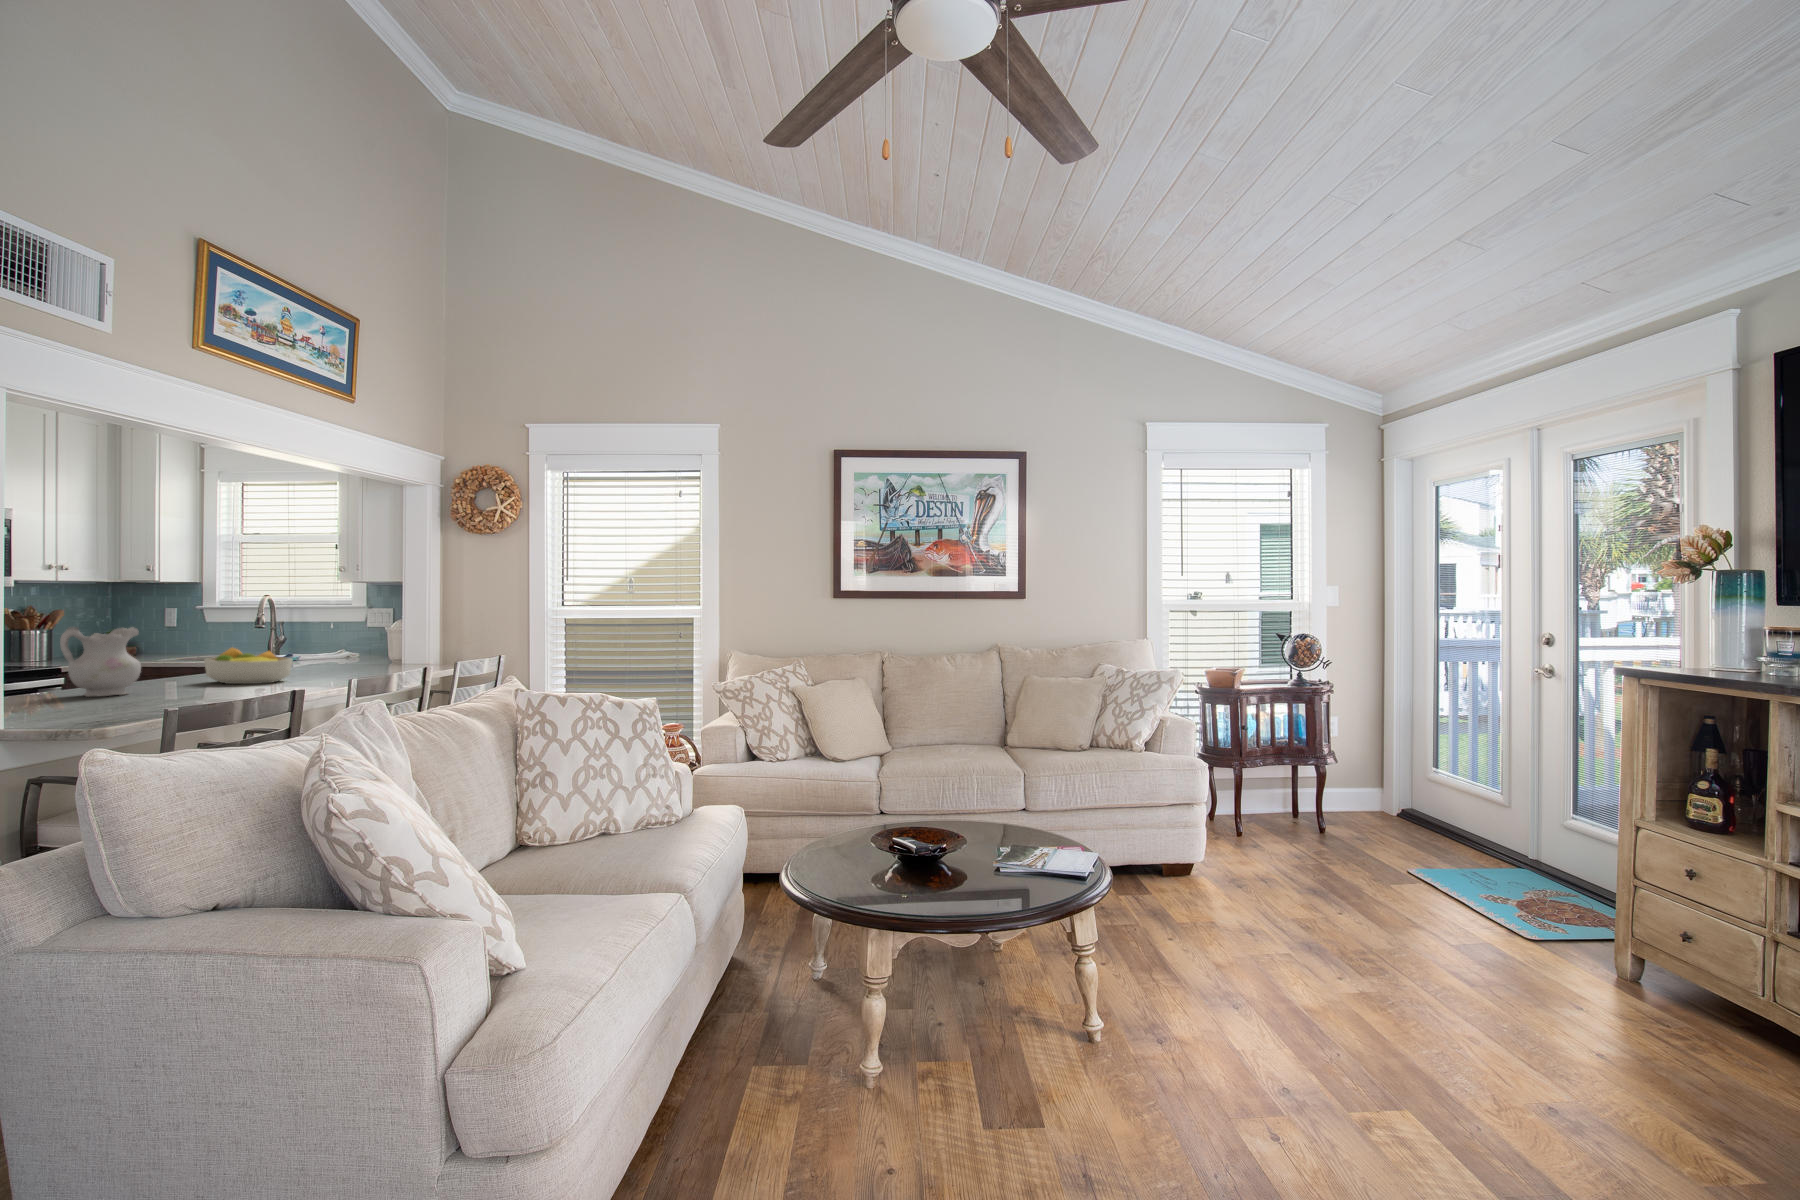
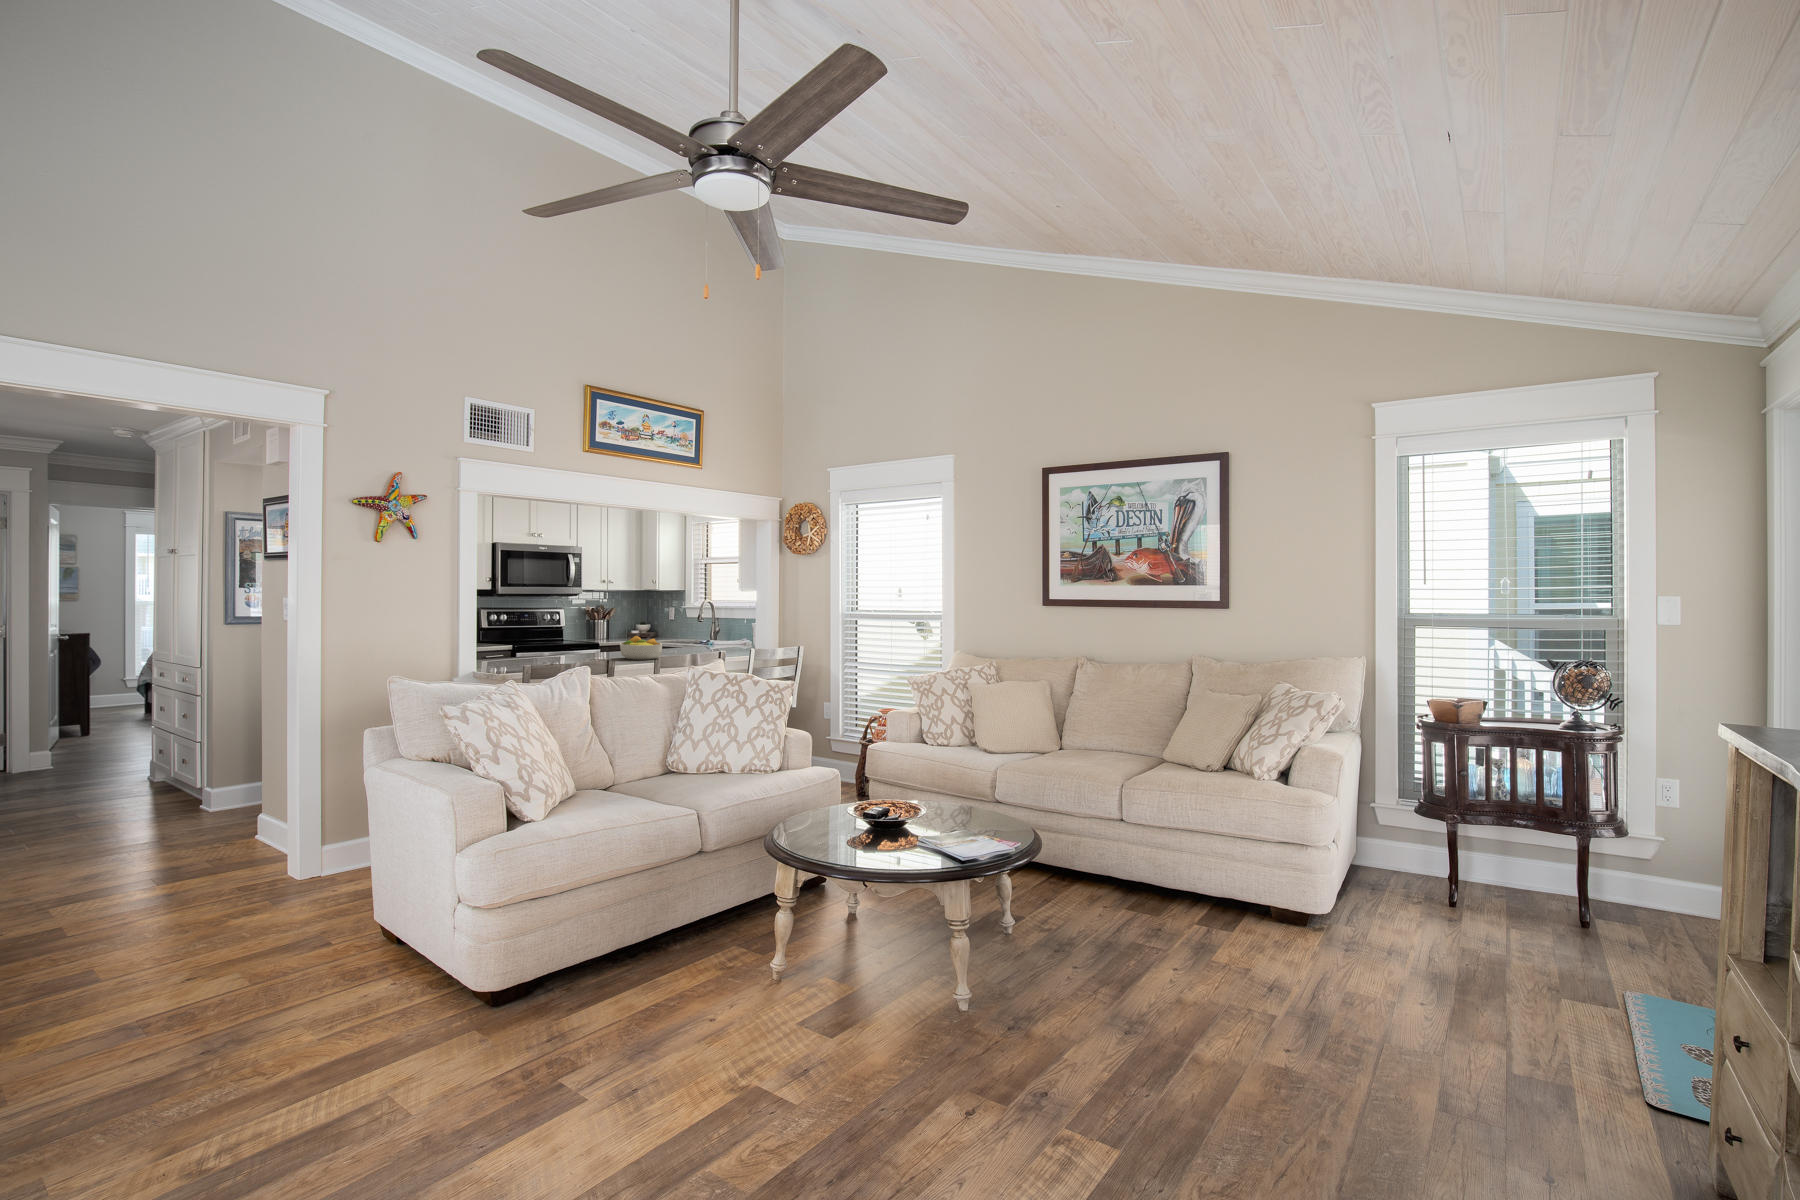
ceramic pitcher: present [60,627,141,697] -> none [537,621,576,663]

